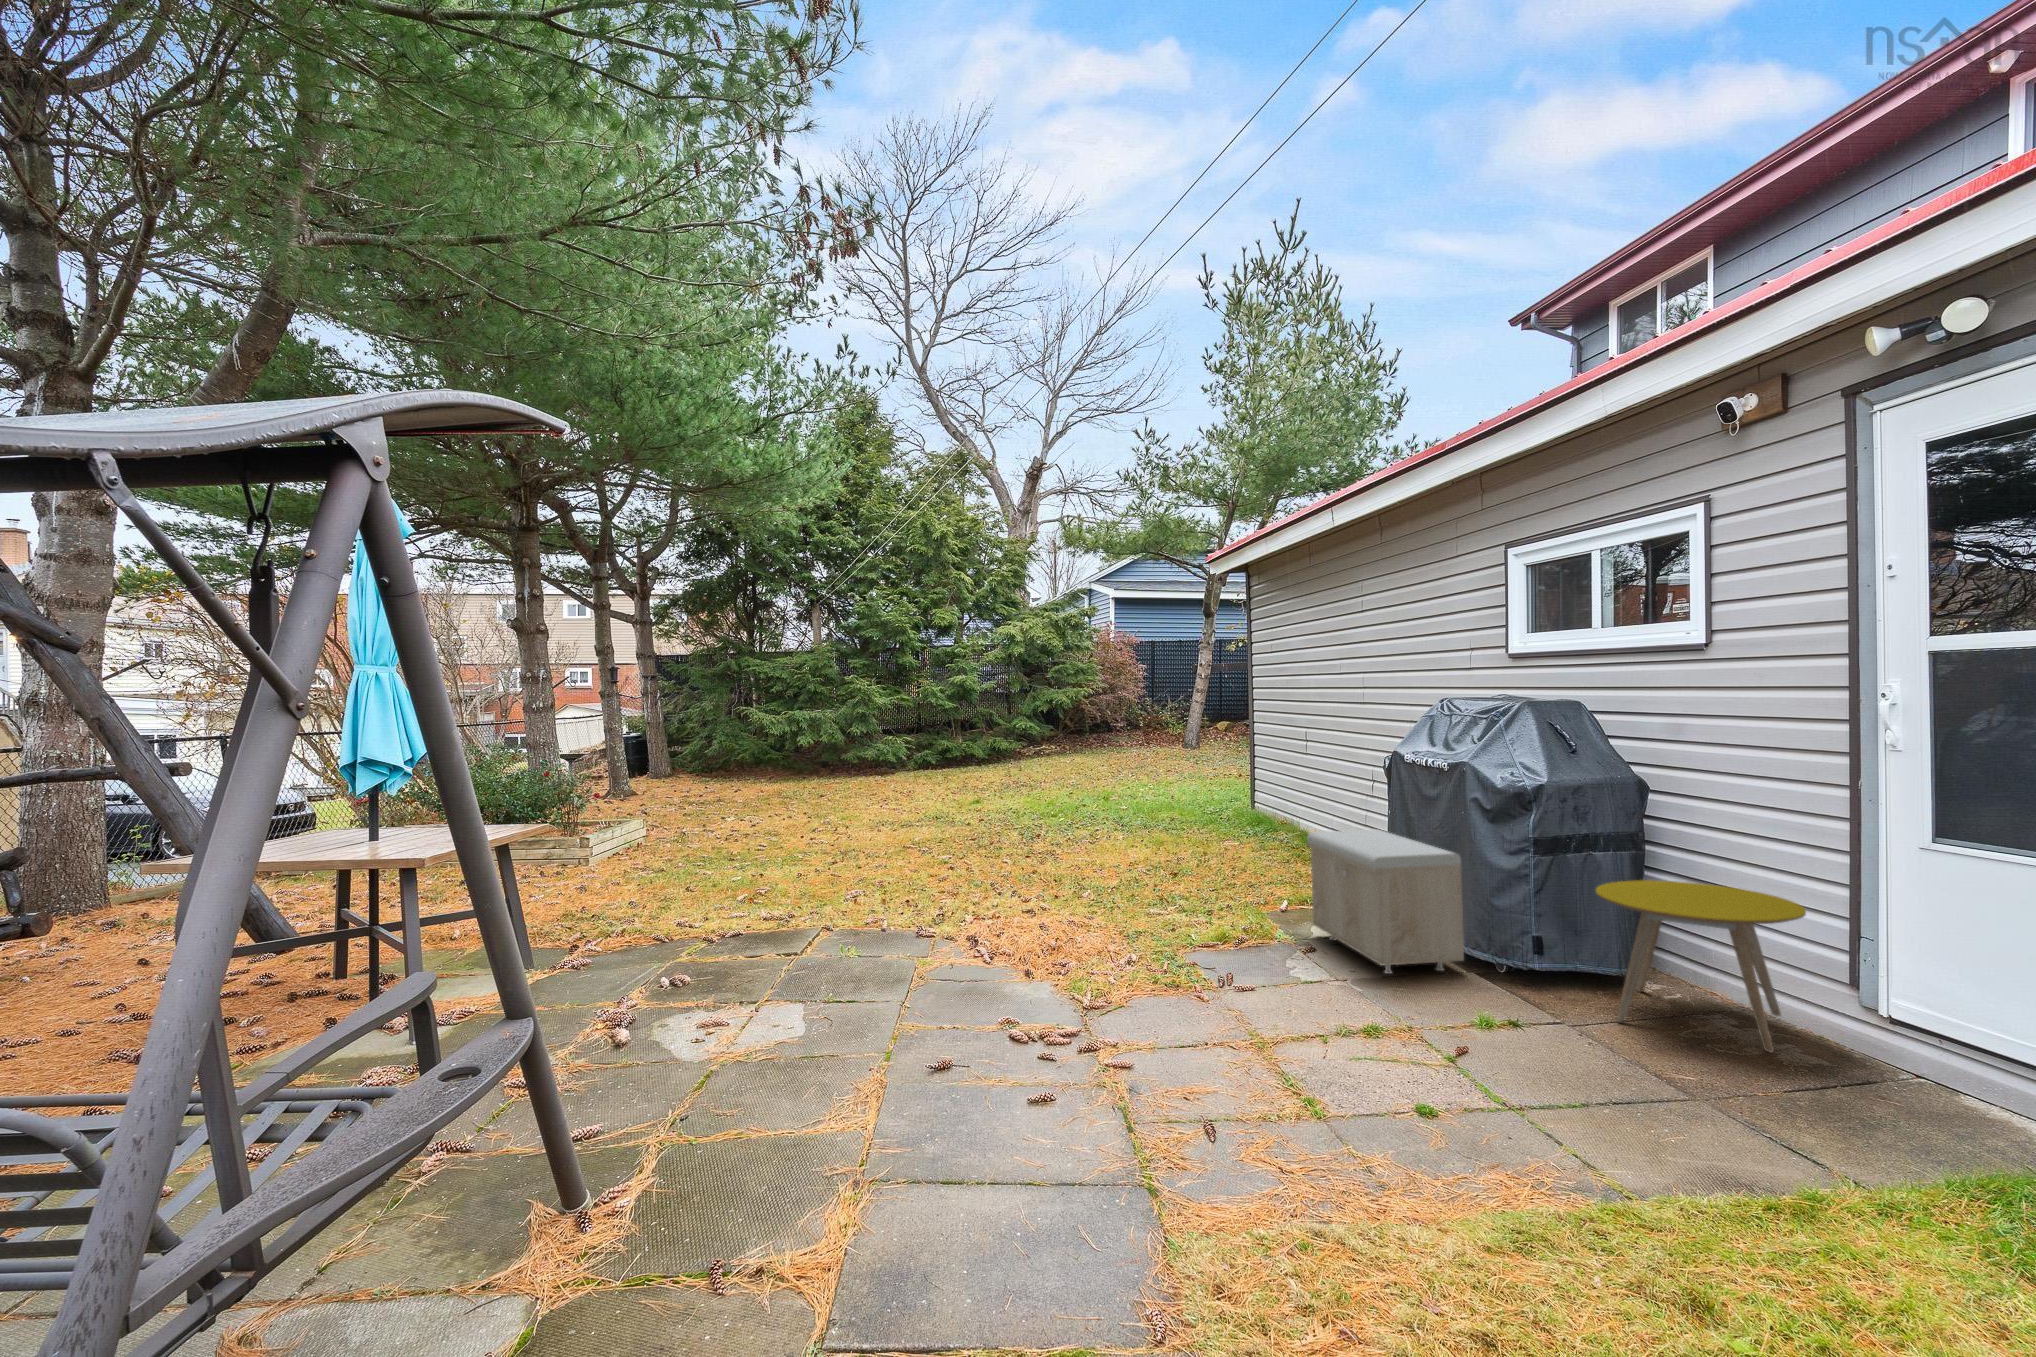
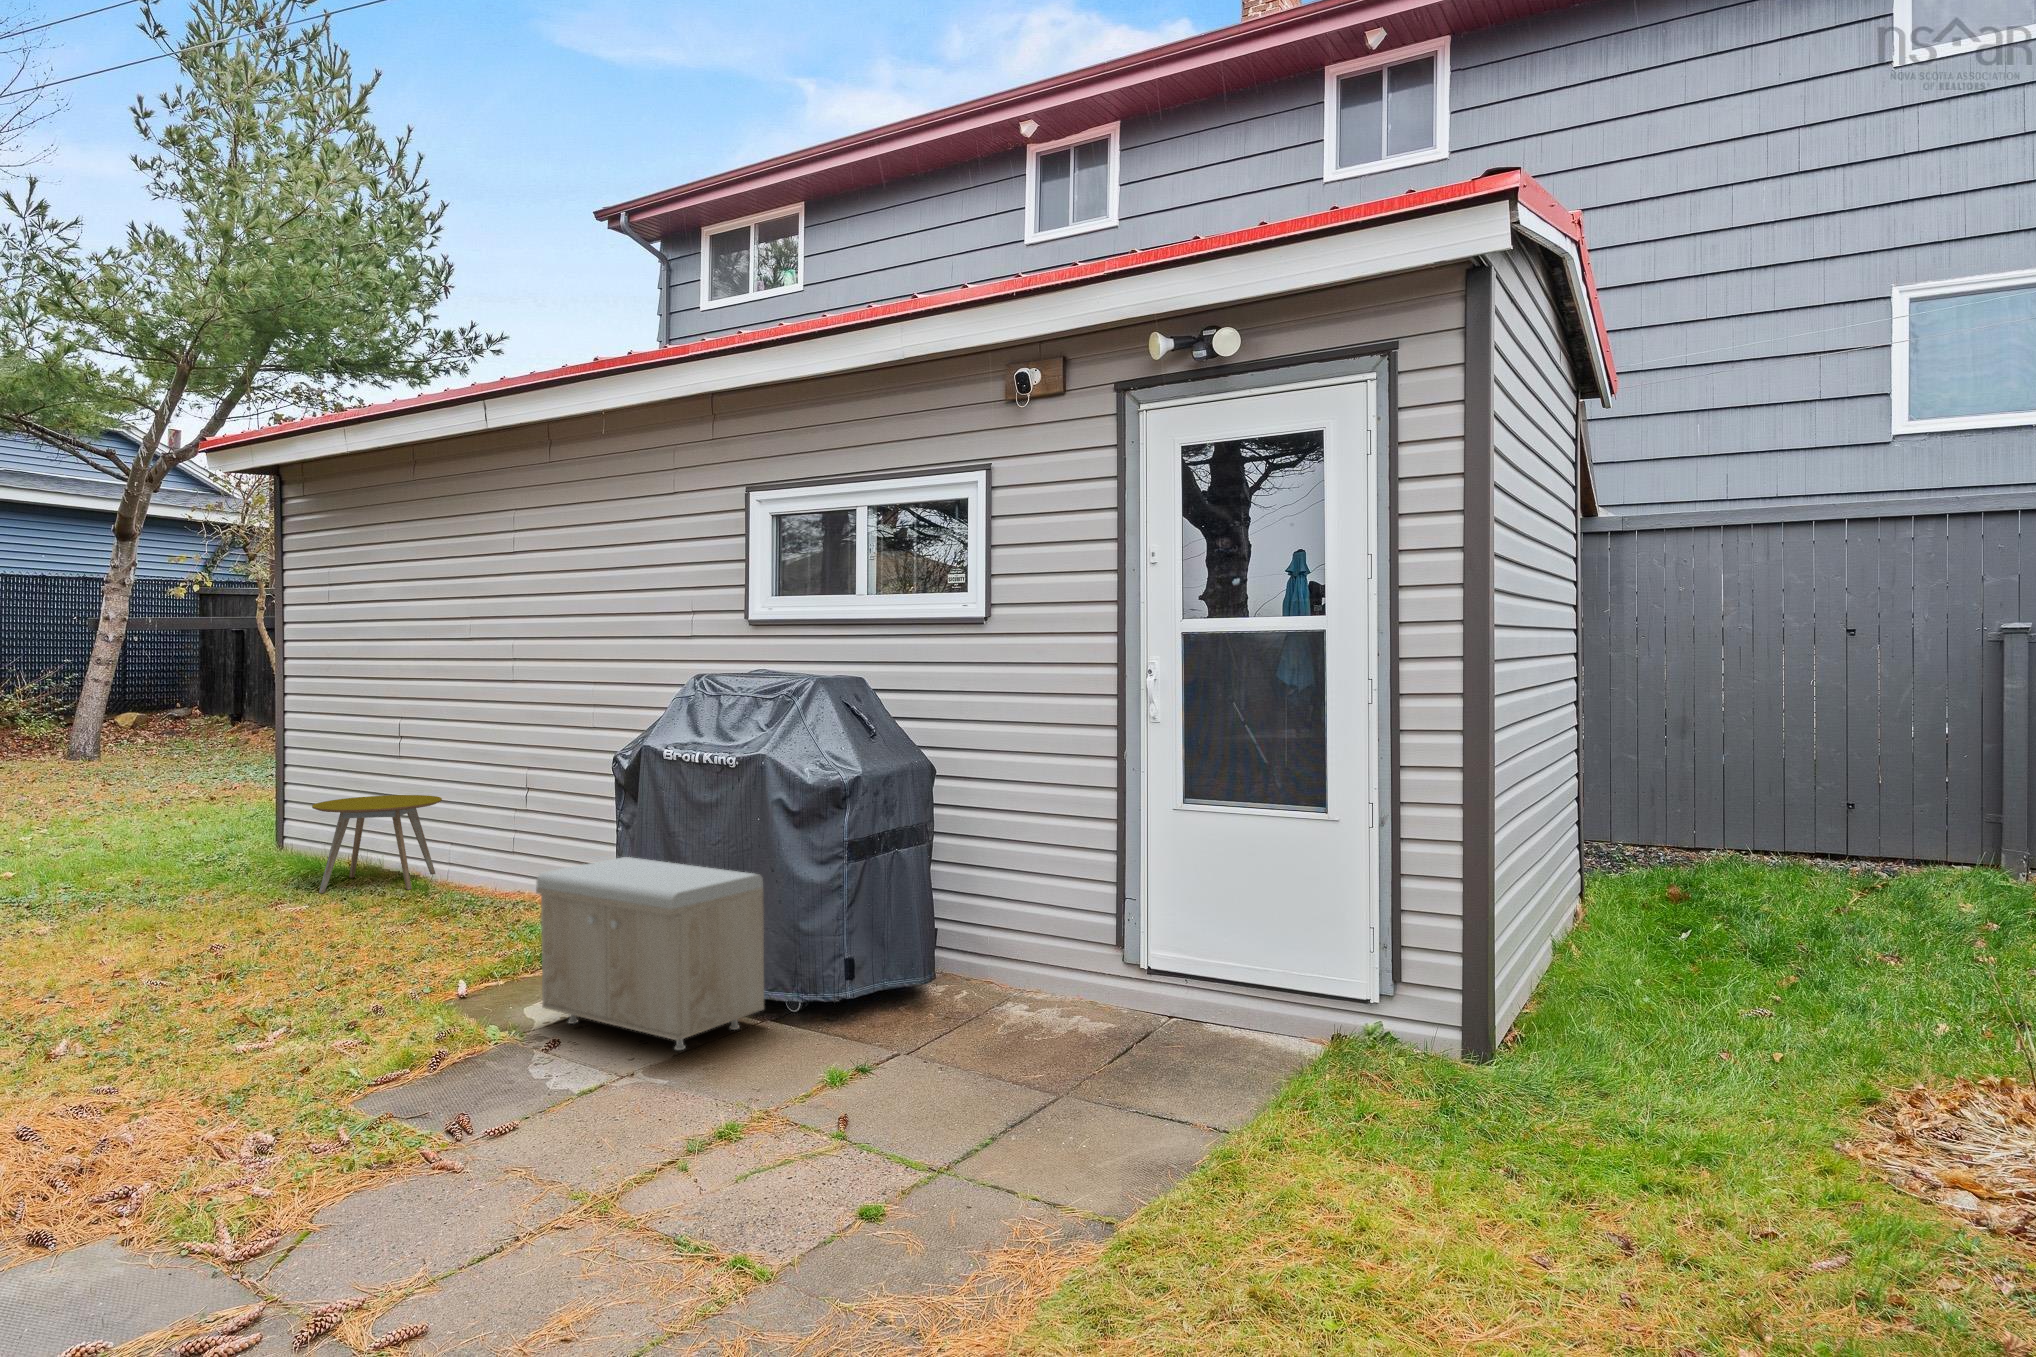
side table: present [1596,880,1806,1052] -> present [312,795,442,893]

